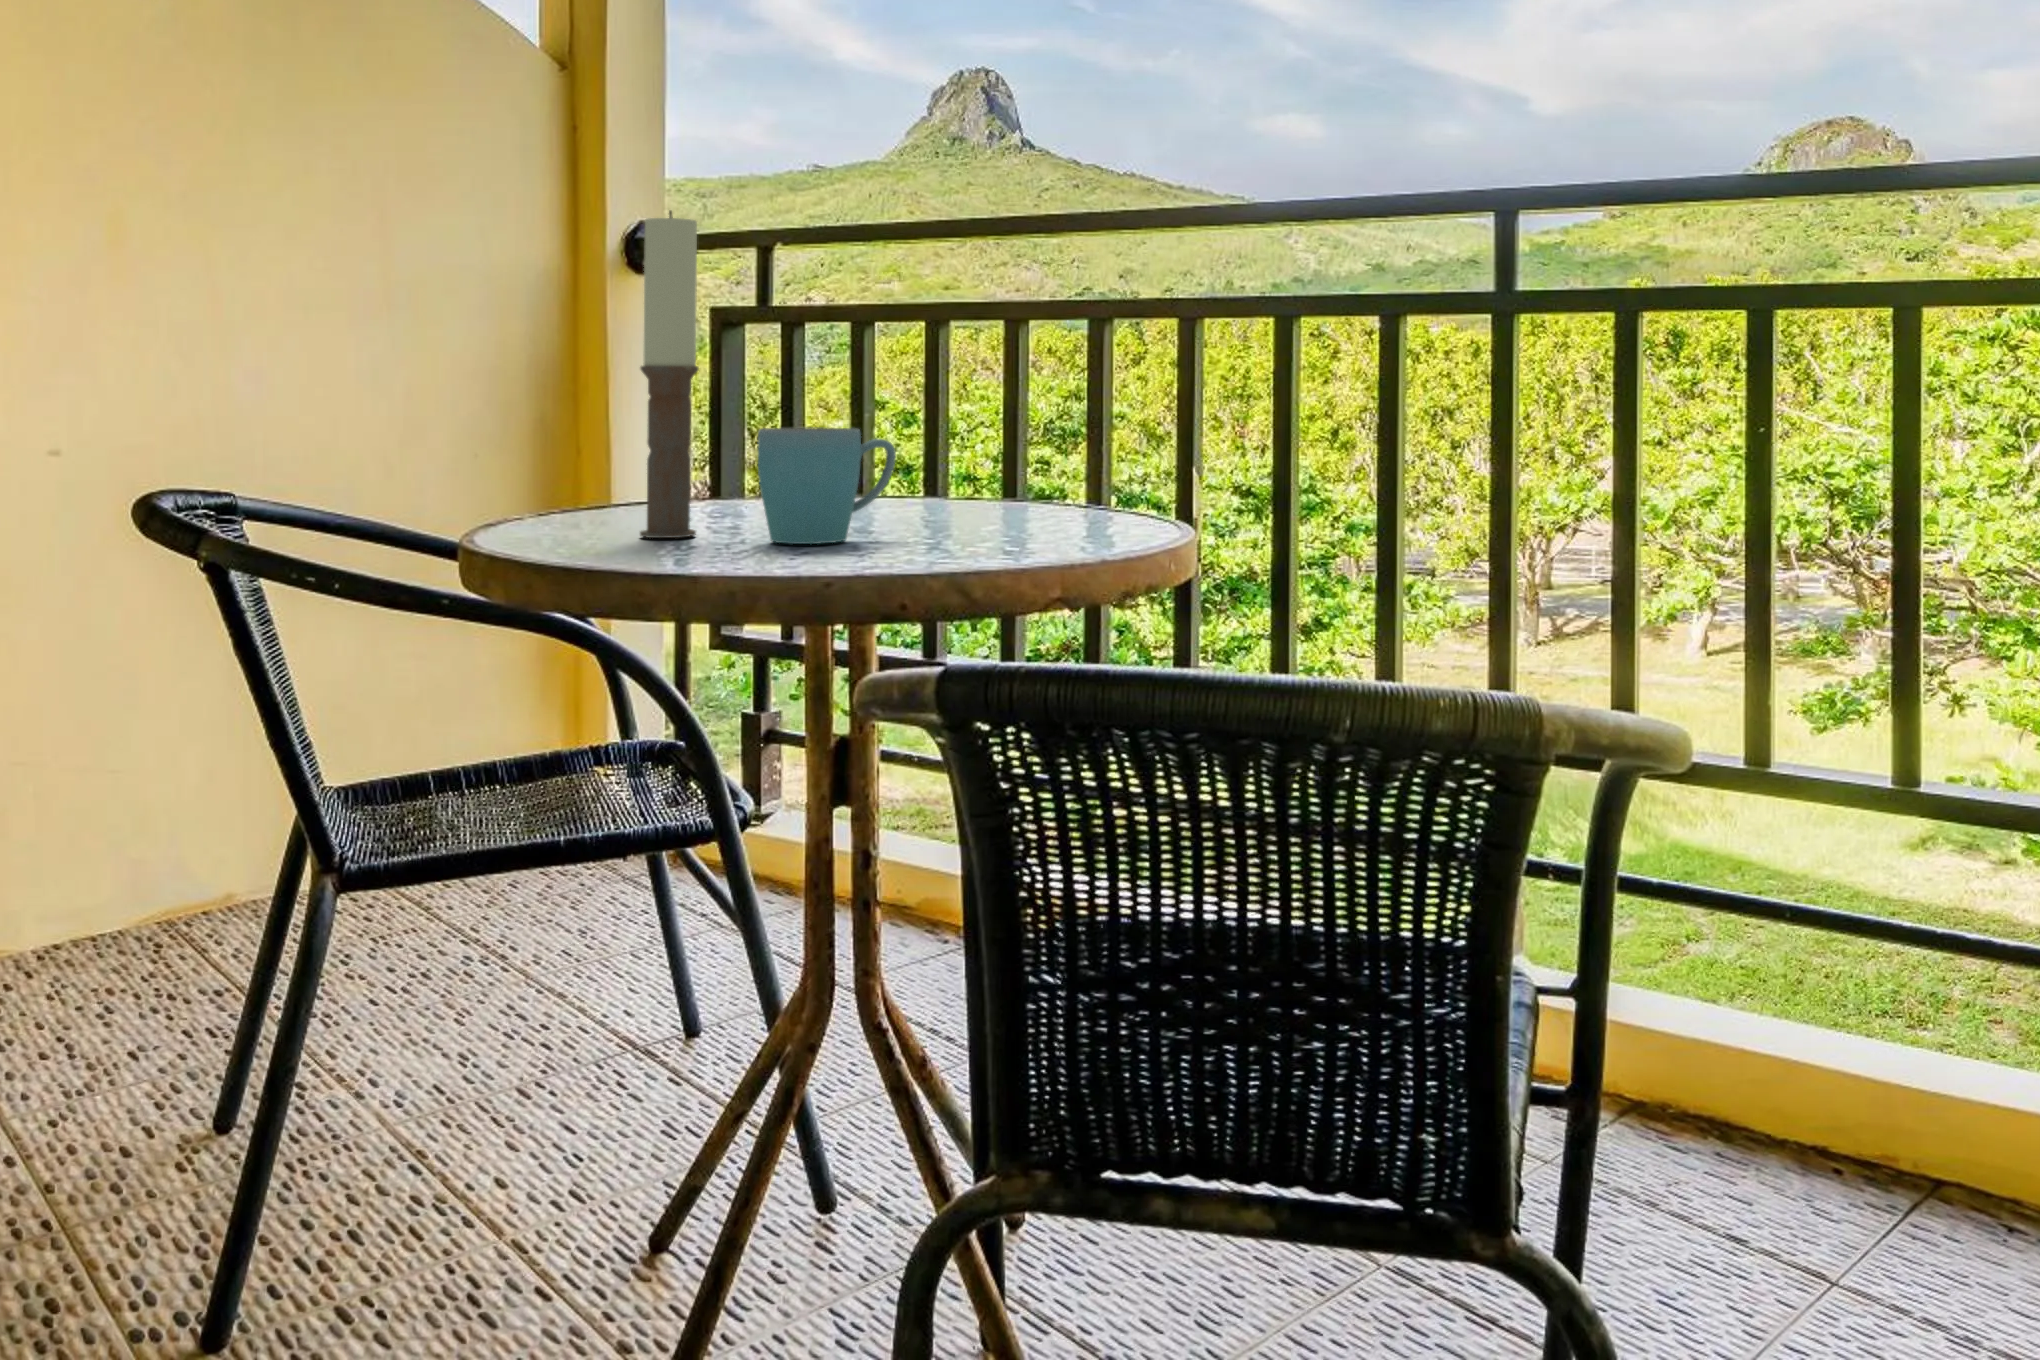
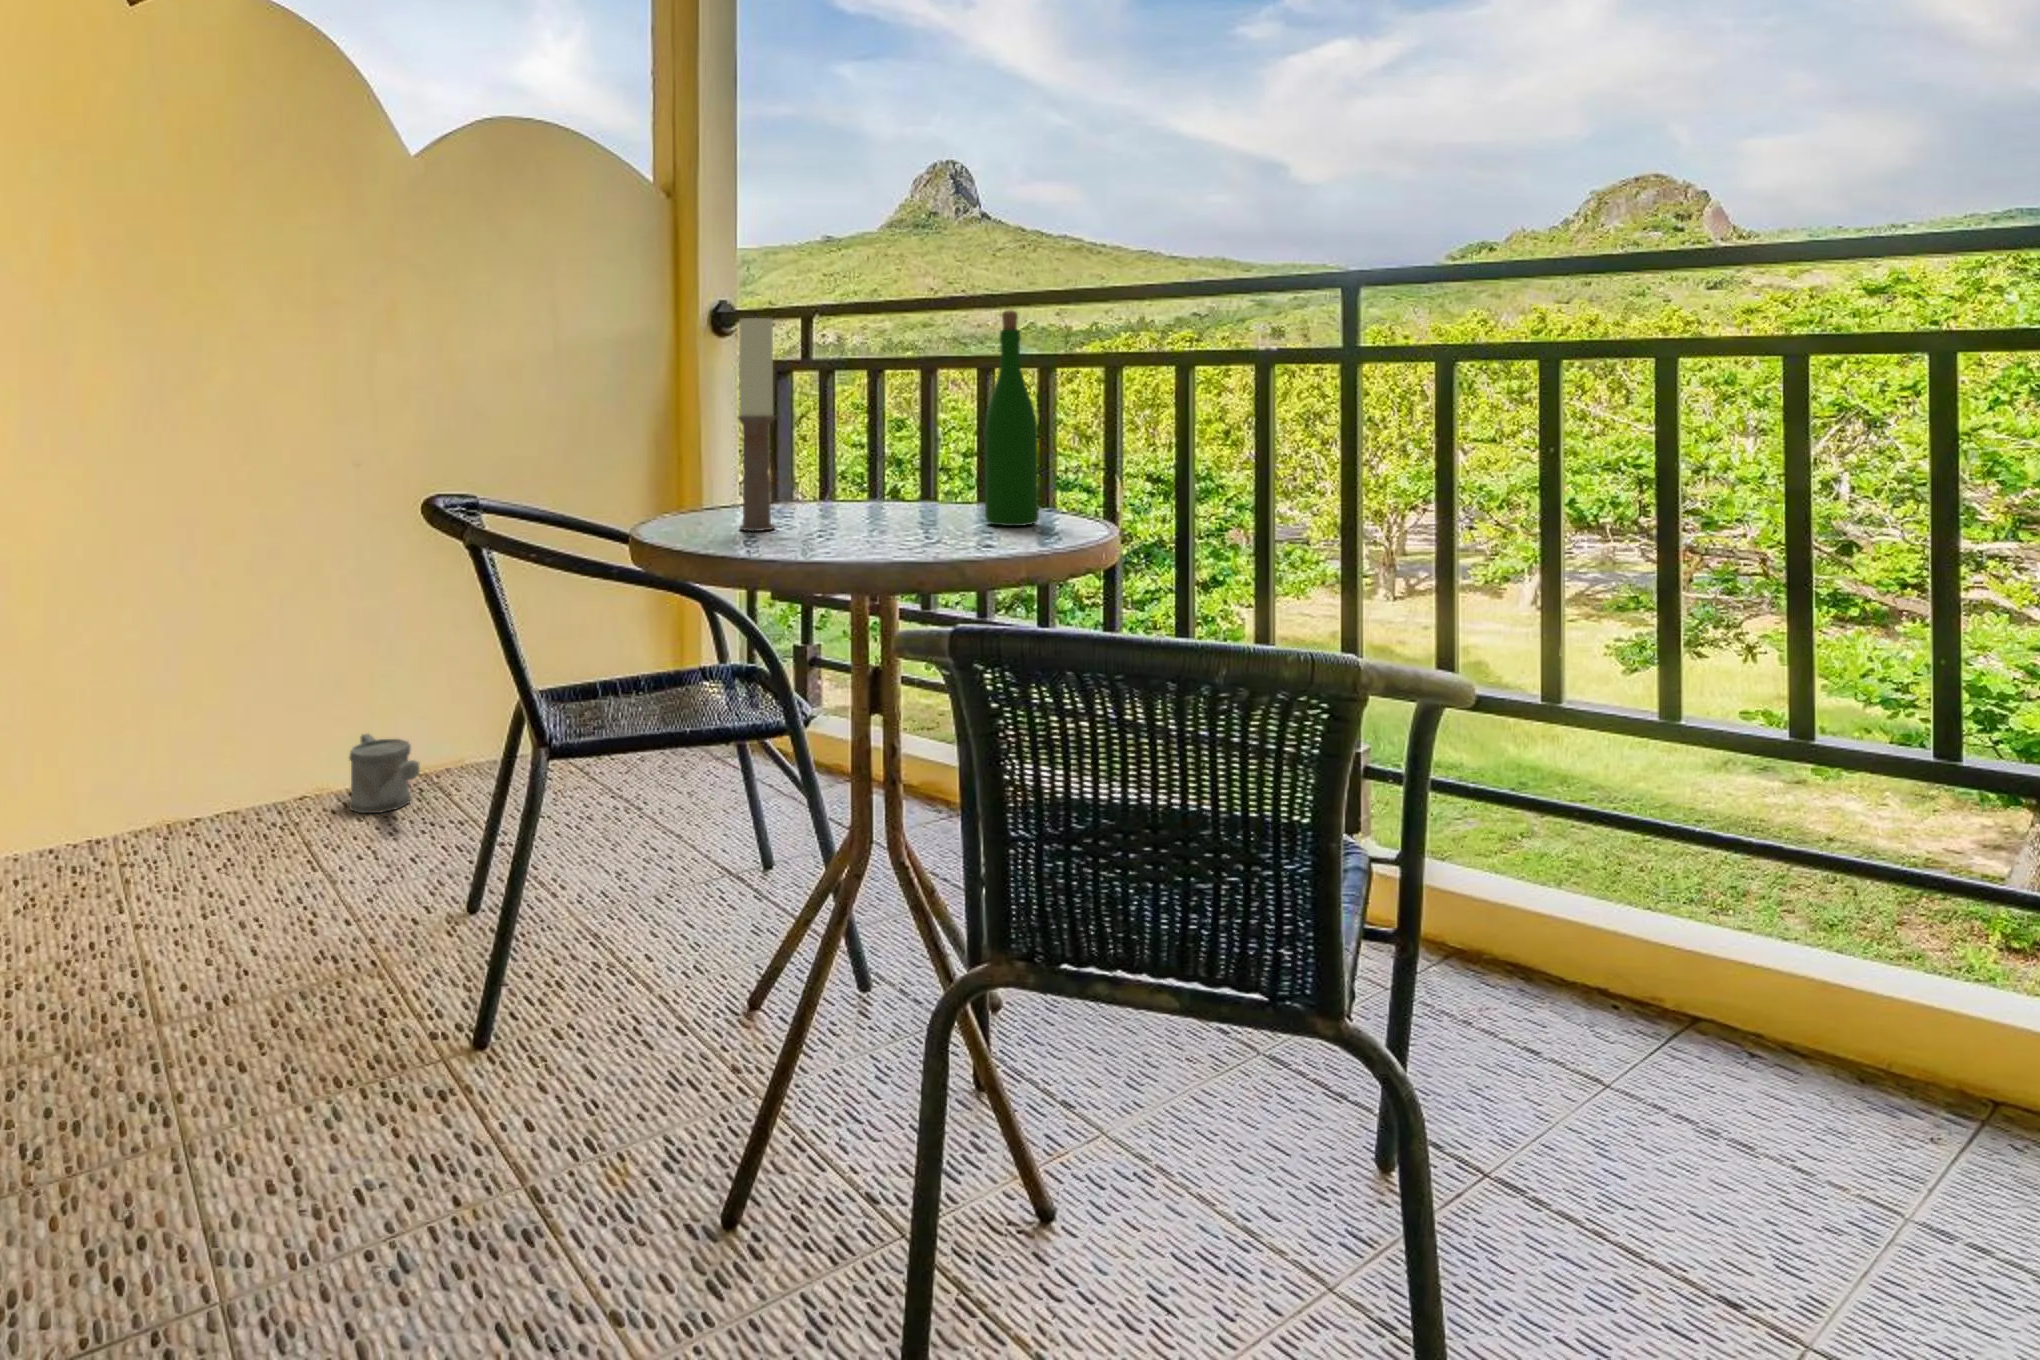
wine bottle: none [1009,220,1087,531] -> present [984,310,1039,526]
mug: present [758,427,896,544] -> none [815,456,907,536]
watering can: none [29,870,144,992] -> present [349,734,420,813]

